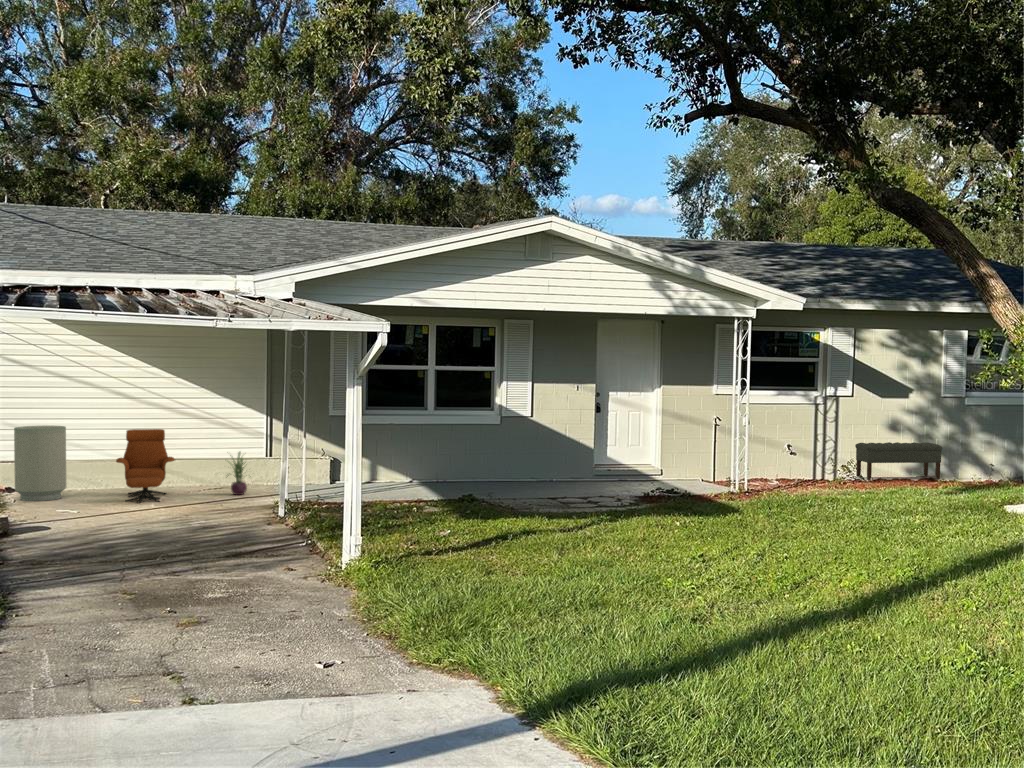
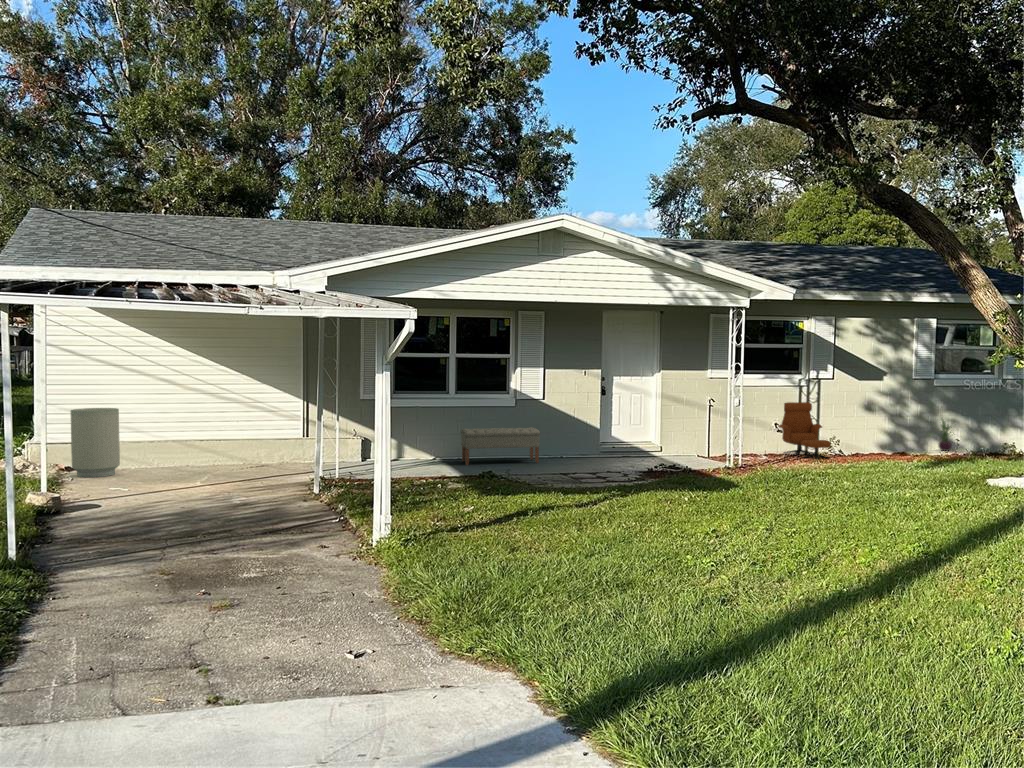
lounge chair: present [116,429,175,503] -> present [778,402,831,460]
bench: present [855,442,942,480] -> present [461,427,540,465]
decorative plant: present [230,452,247,495] -> present [929,419,954,451]

